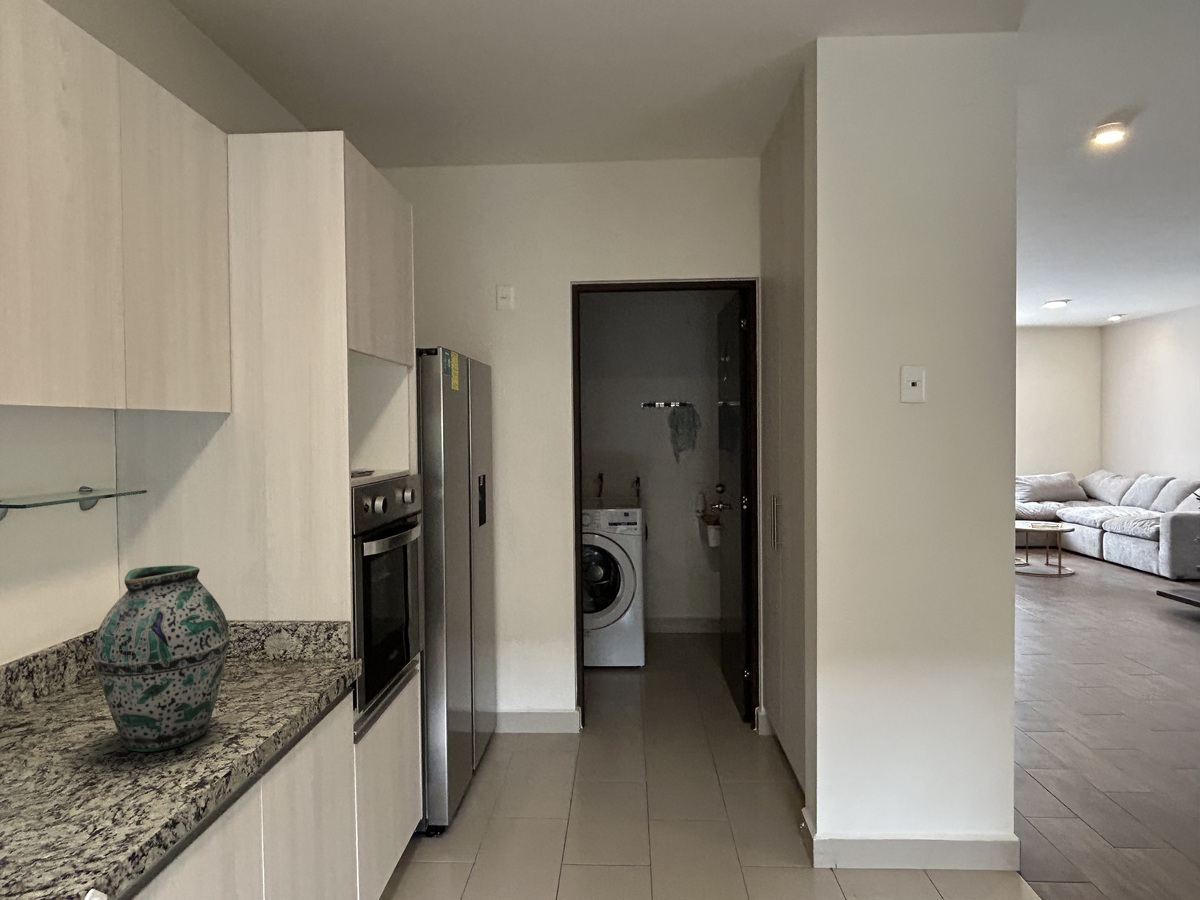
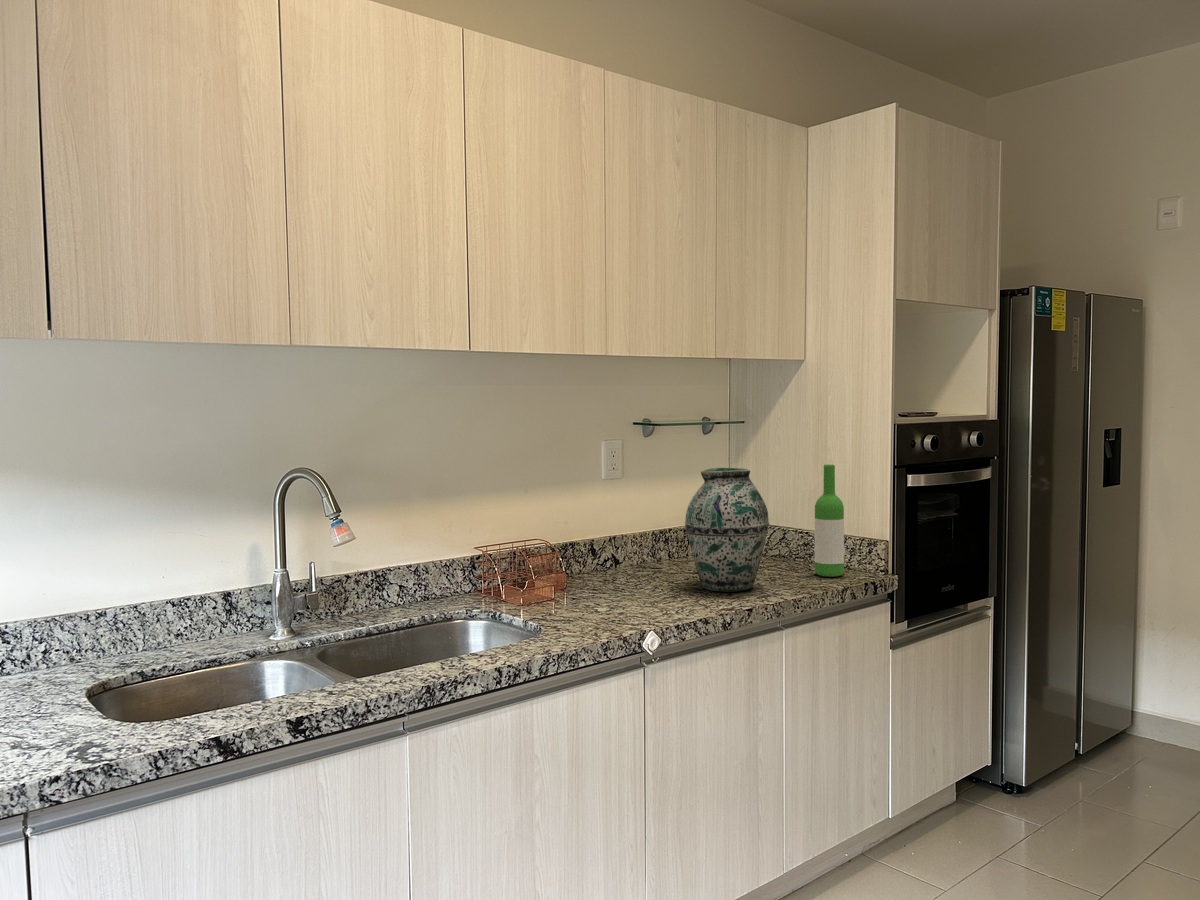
wine bottle: none [269,543,307,681] -> present [815,464,844,577]

